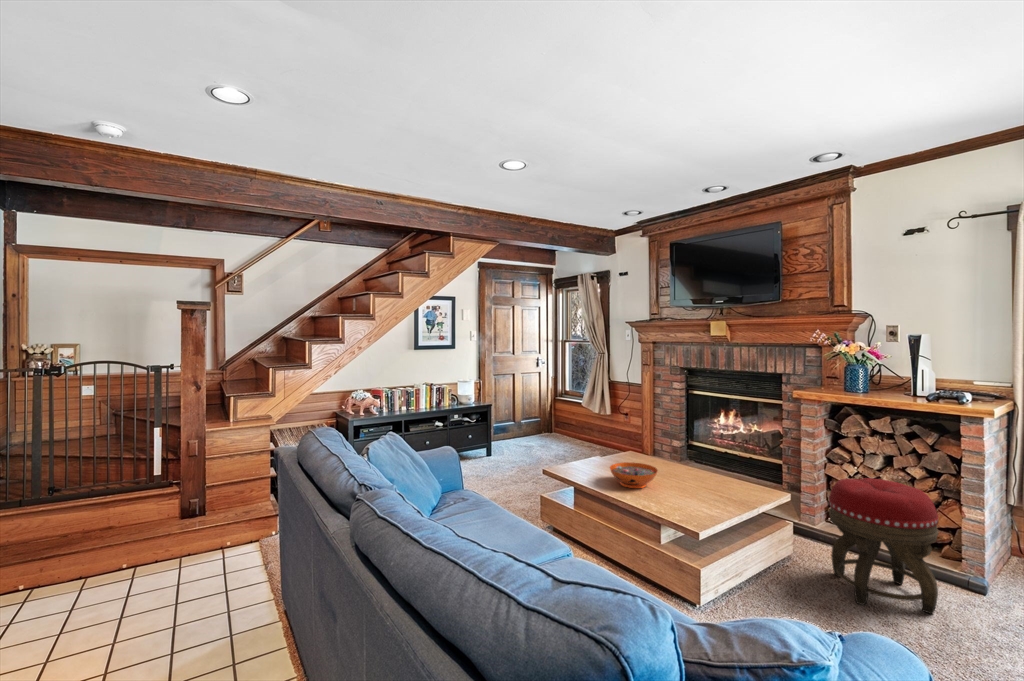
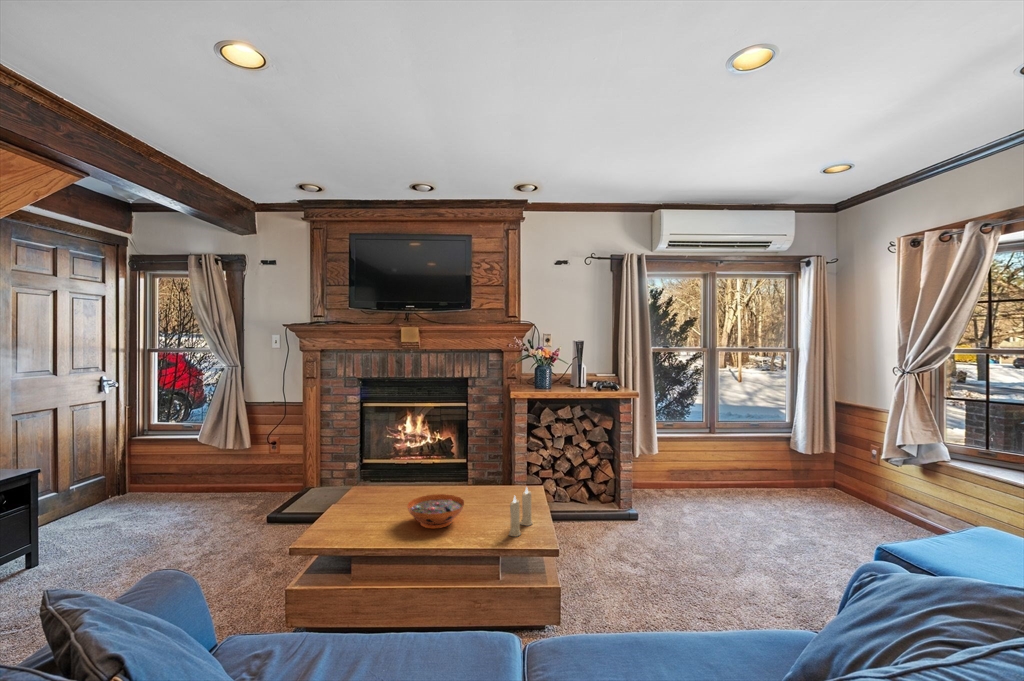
candle: none [667,471,706,511] -> present [509,488,533,537]
footstool: present [829,478,938,614] -> none [572,455,643,560]

